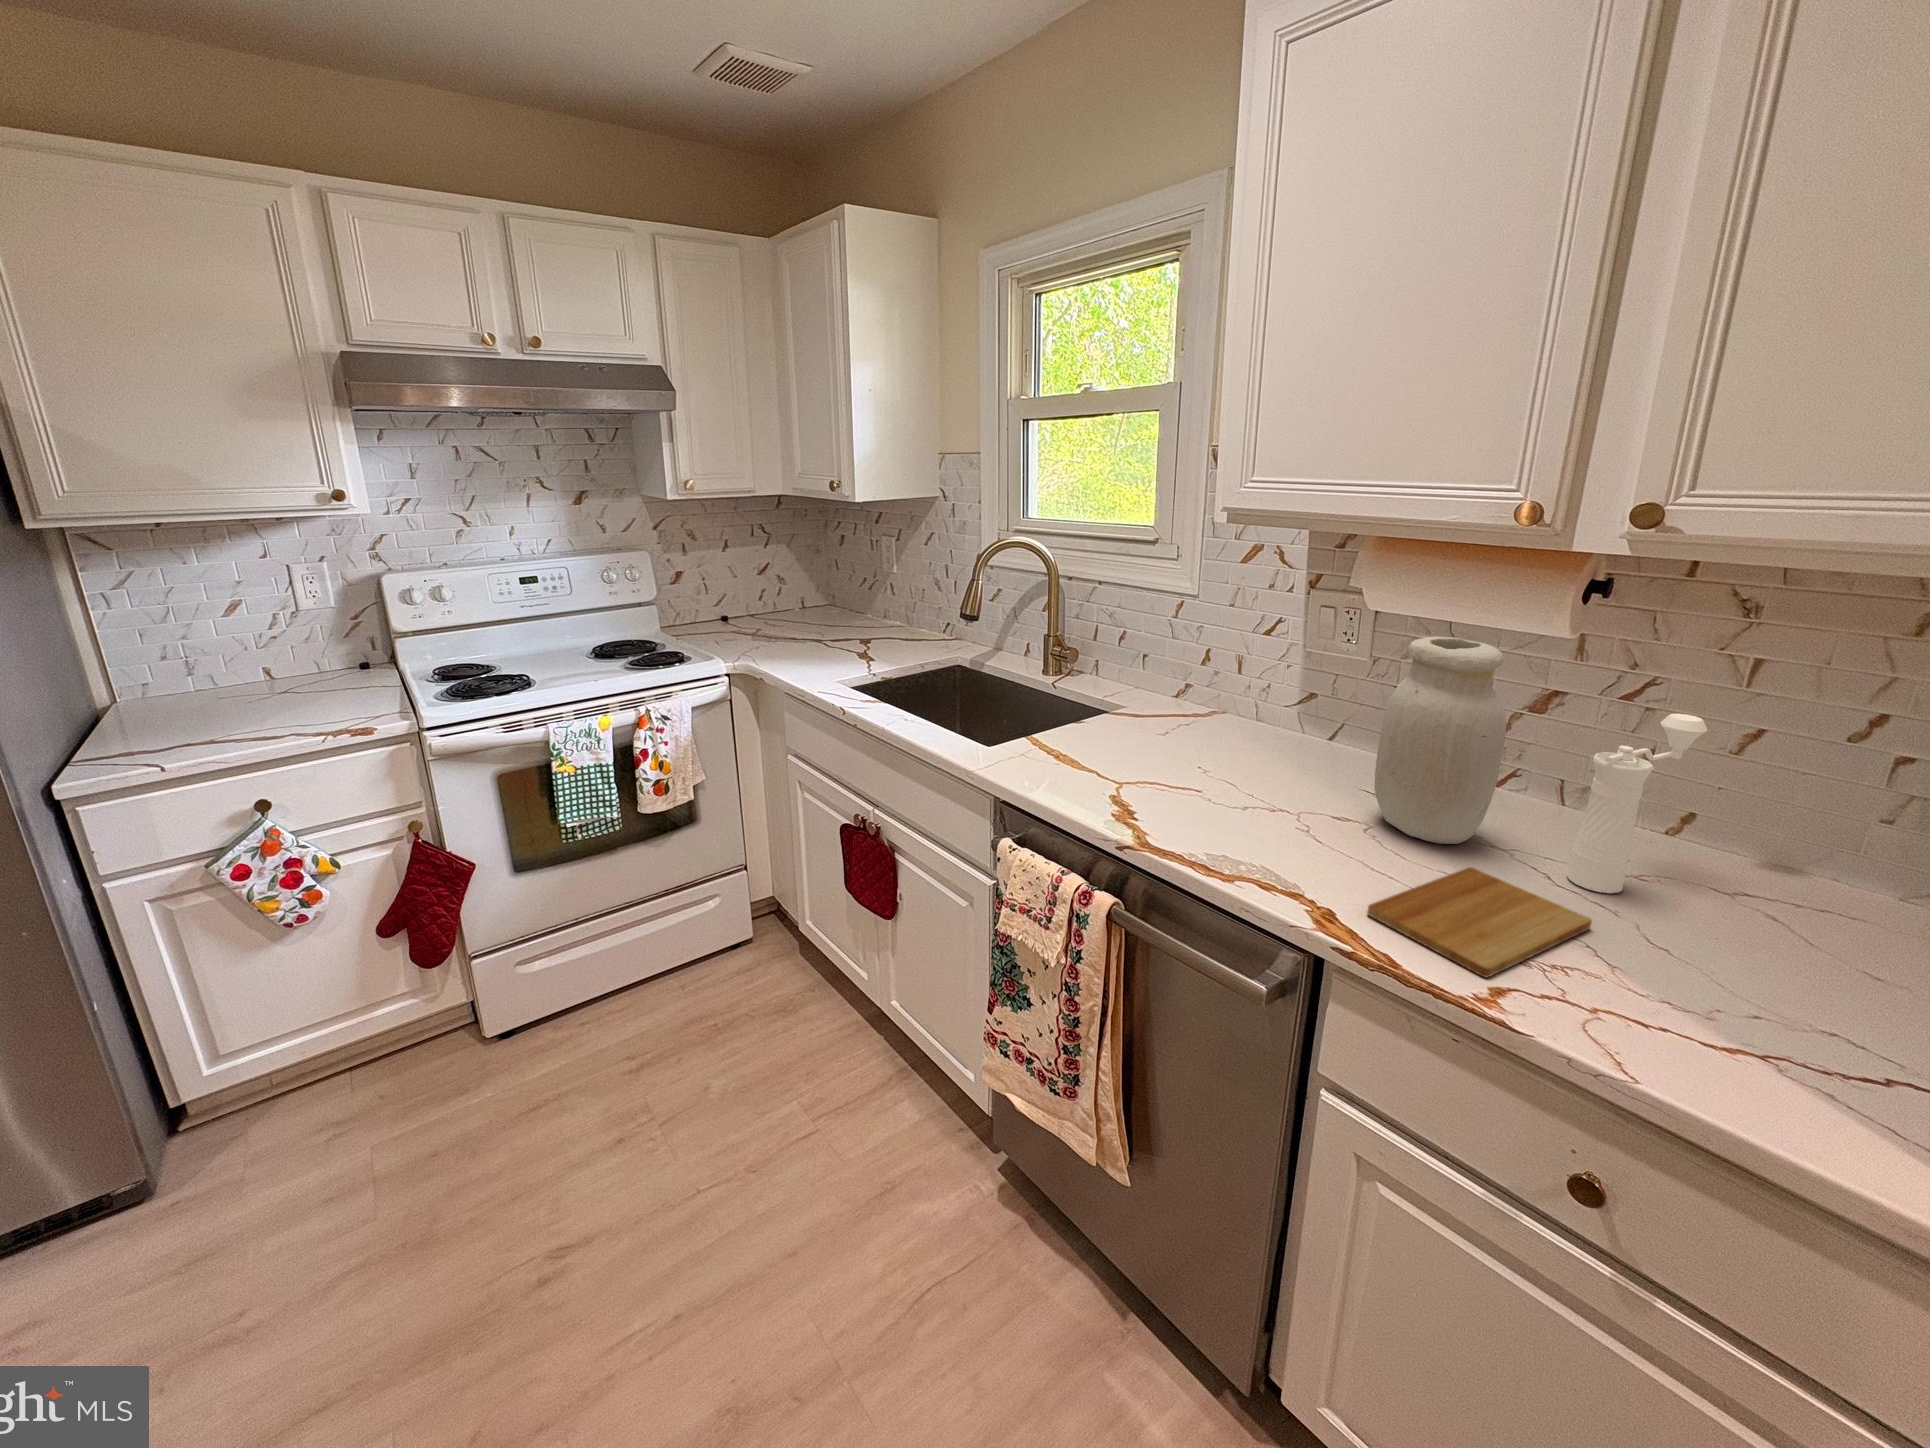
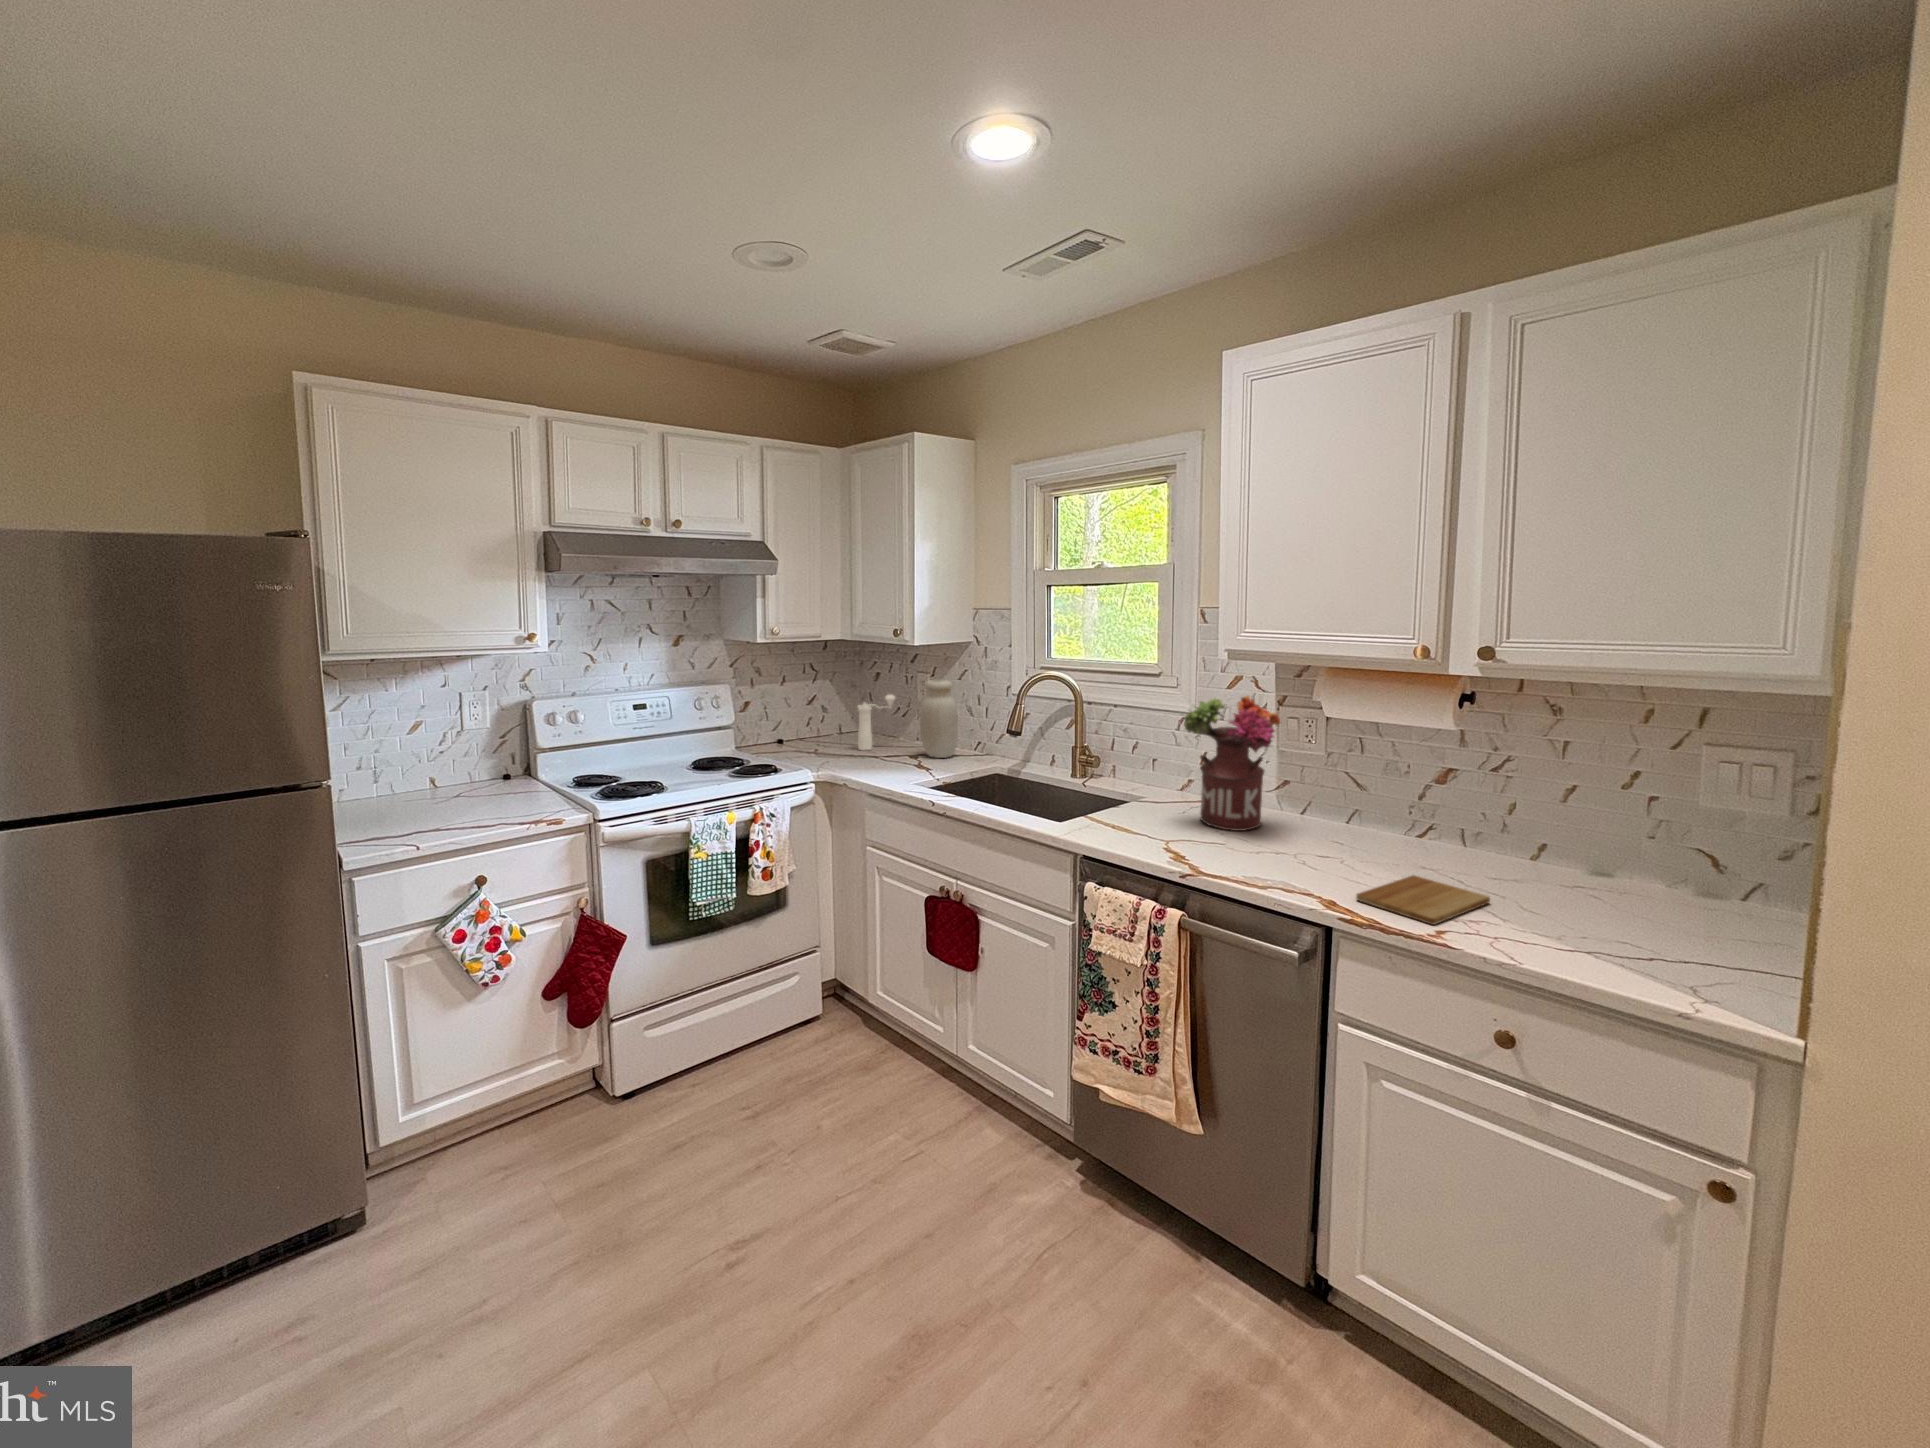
flower arrangement: none [1159,576,1304,768] -> present [1184,696,1280,831]
jar: present [1375,637,1506,844] -> present [920,680,958,758]
pepper mill: present [1567,714,1707,893] -> present [858,695,895,751]

